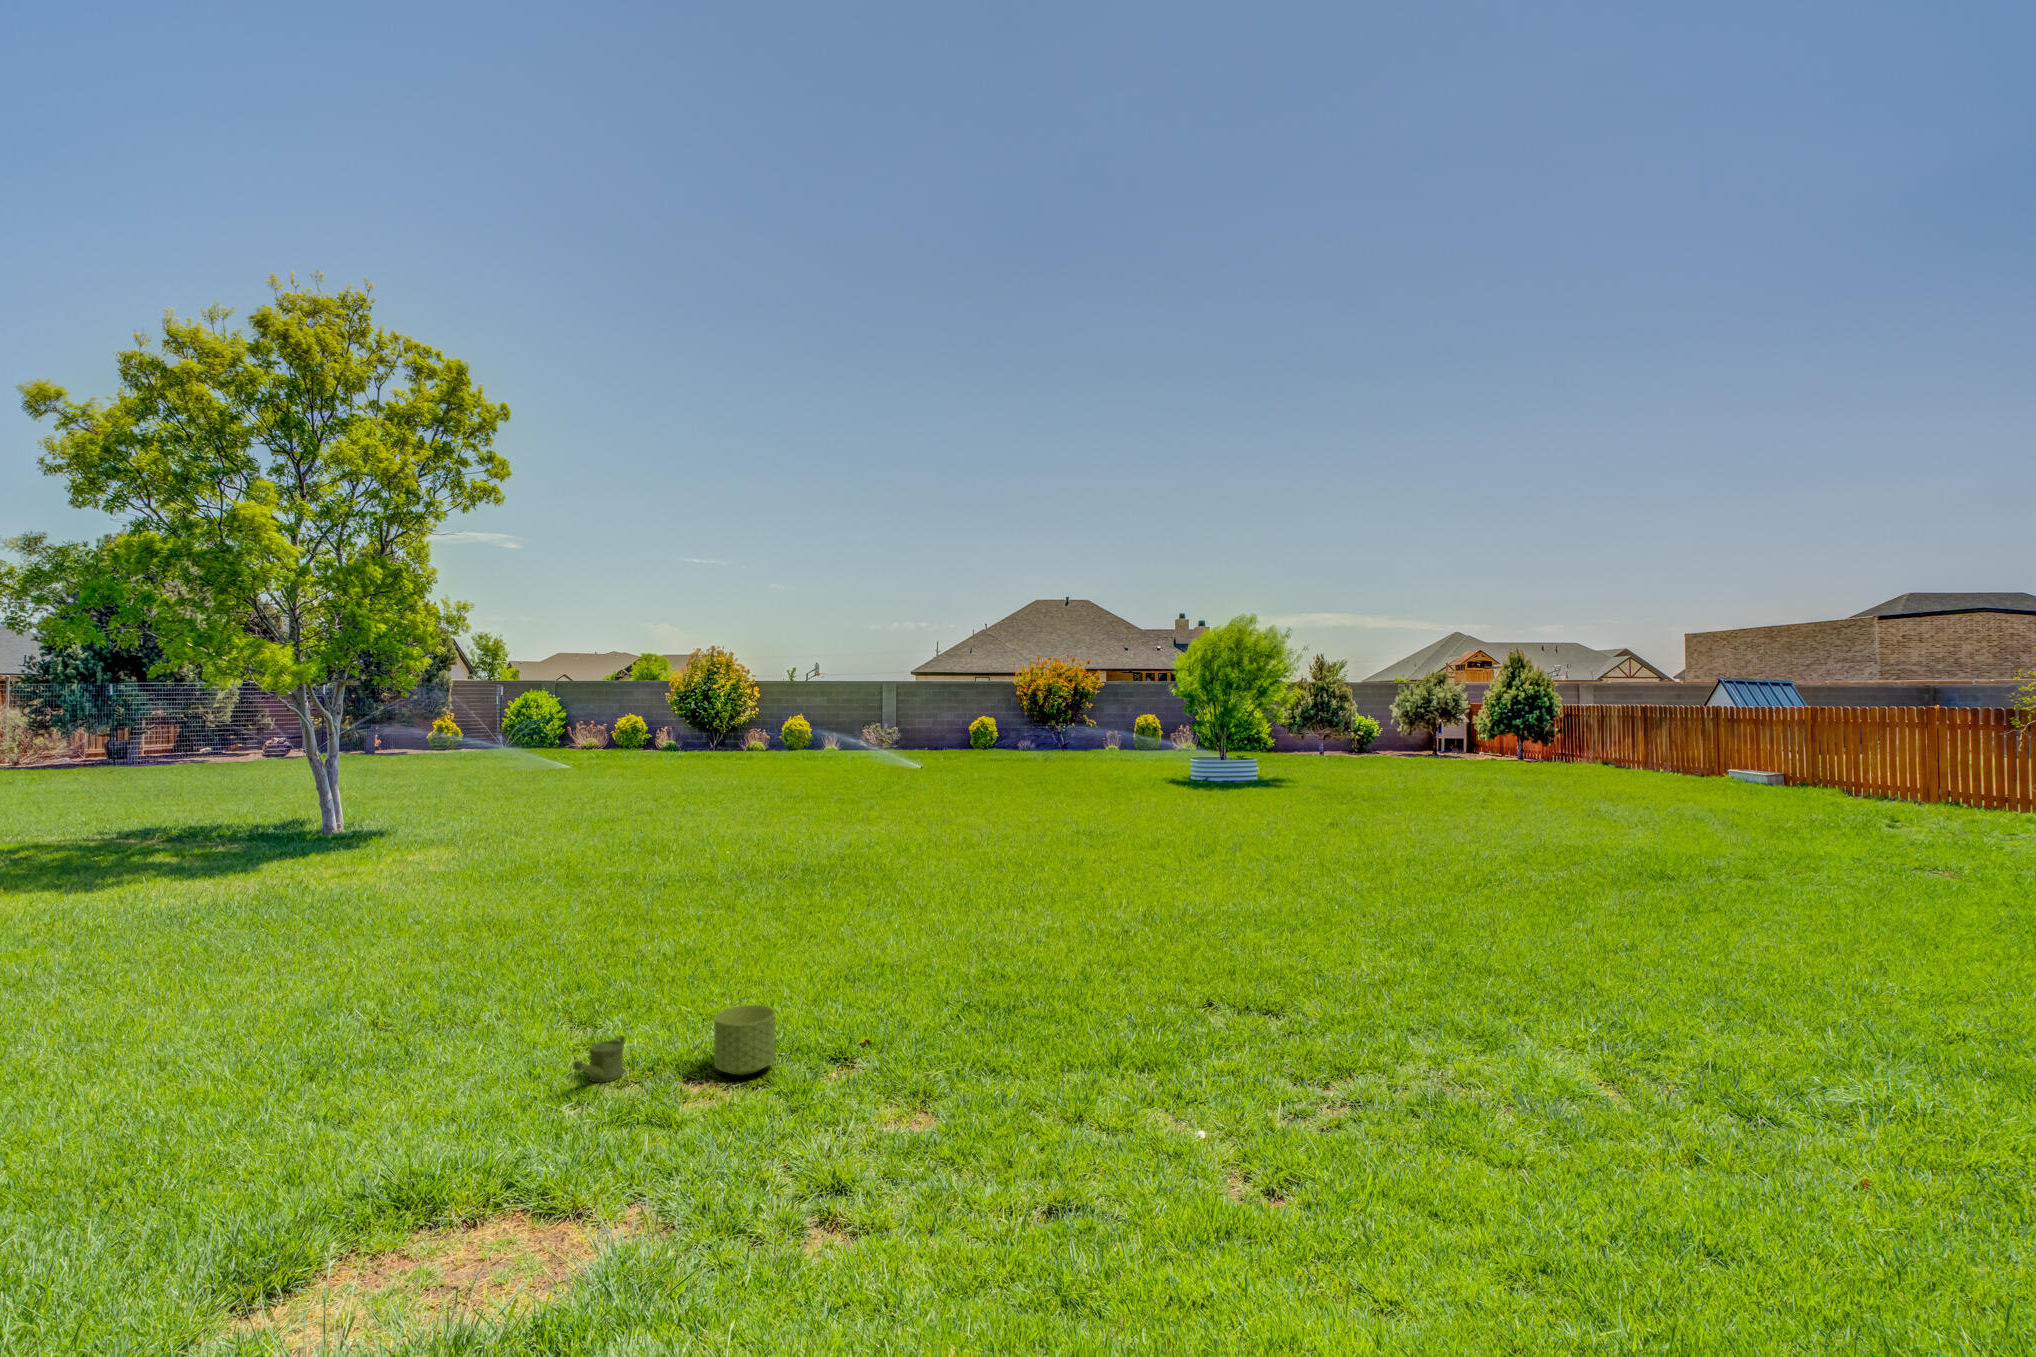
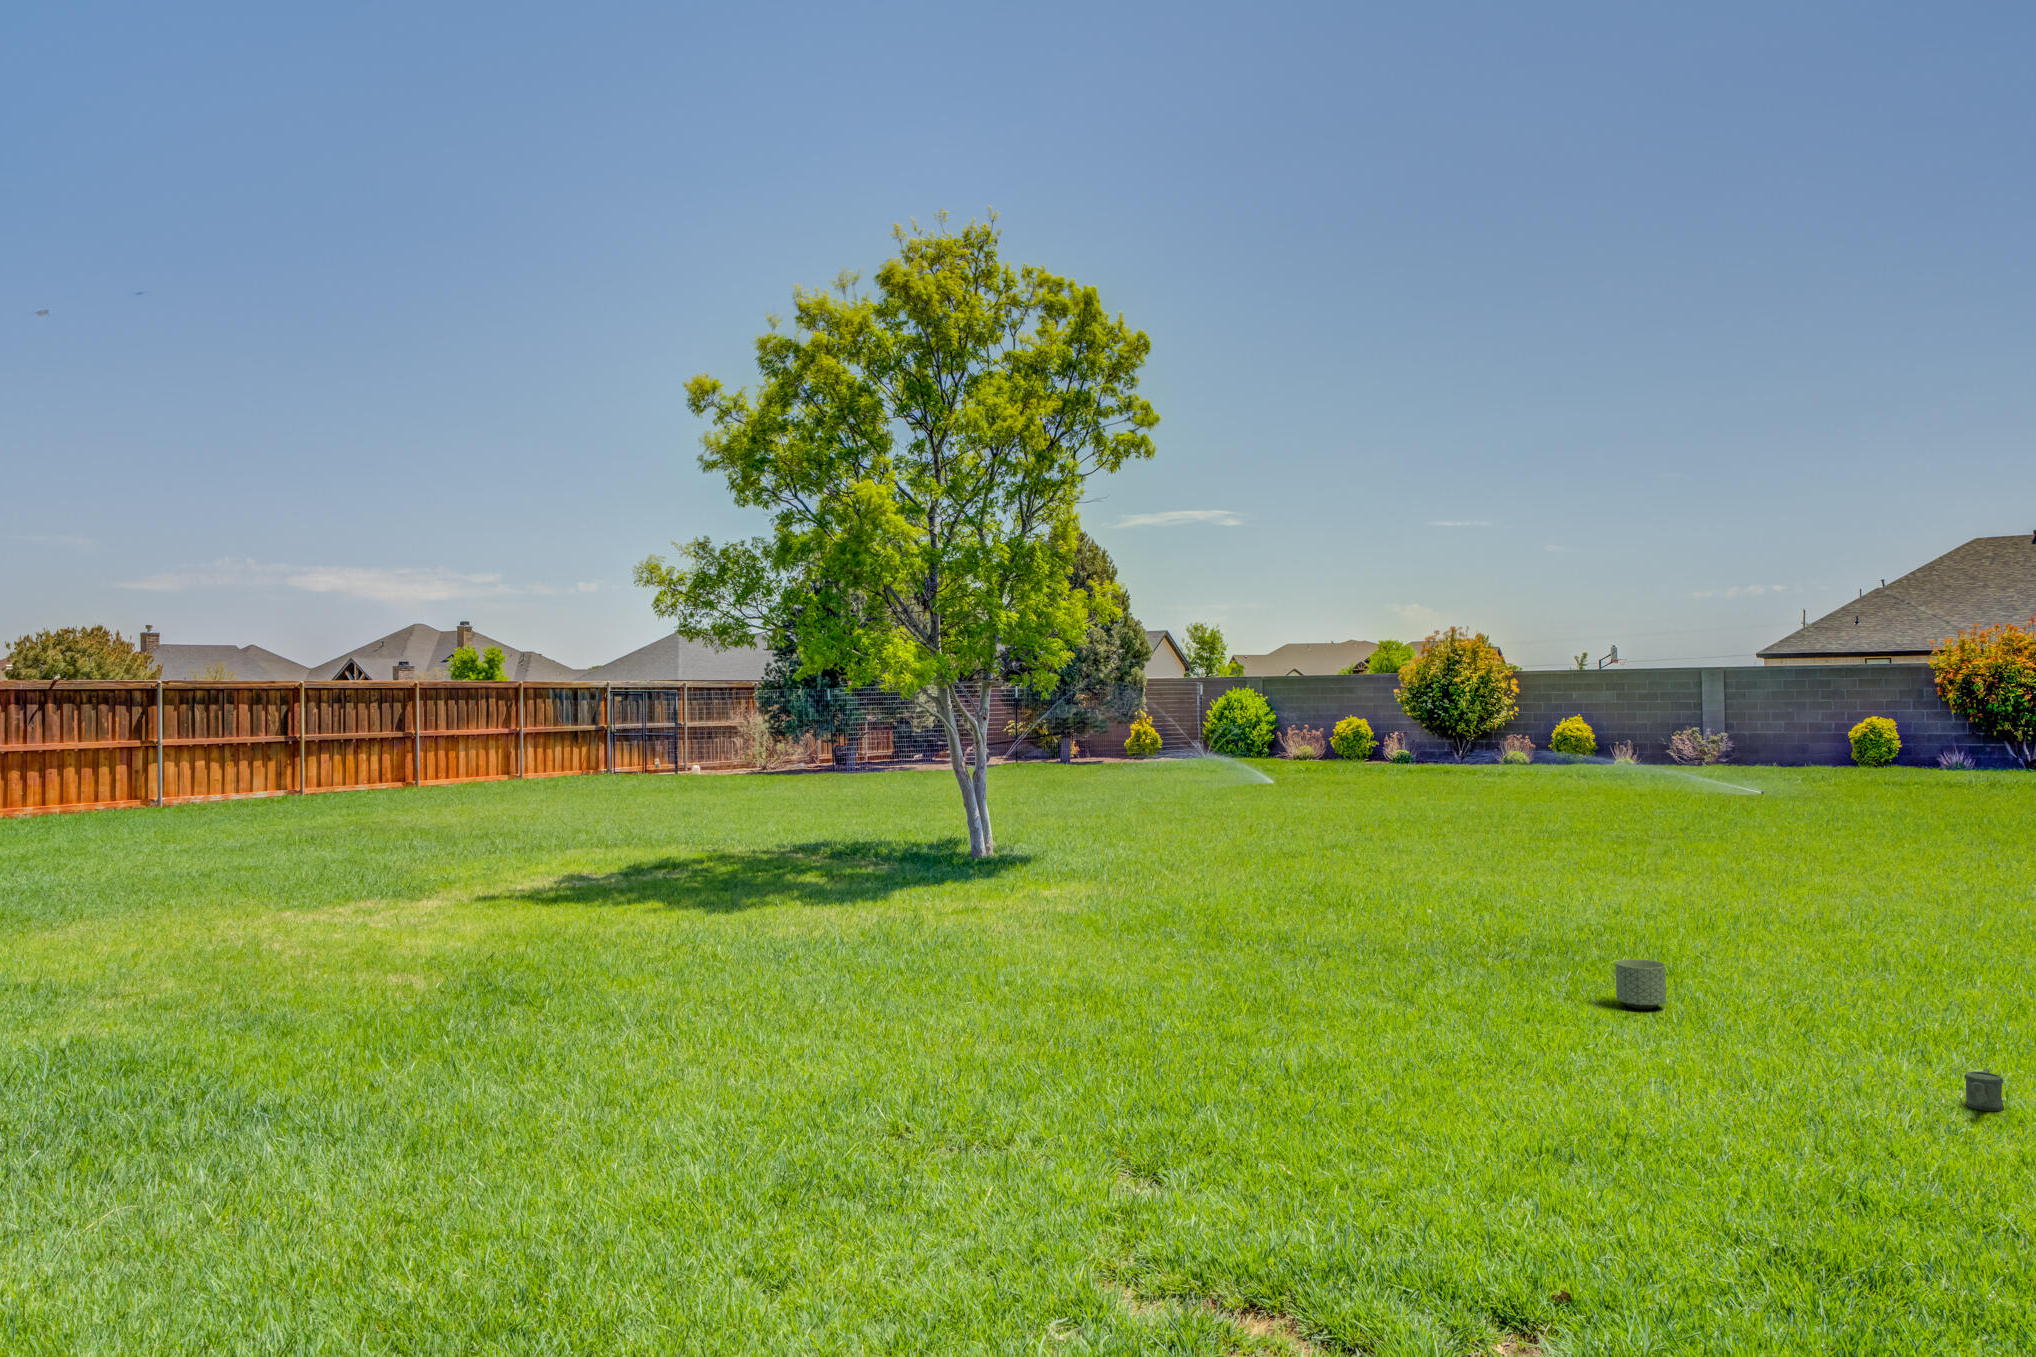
watering can: present [573,1035,625,1083] -> present [1965,1069,2004,1111]

